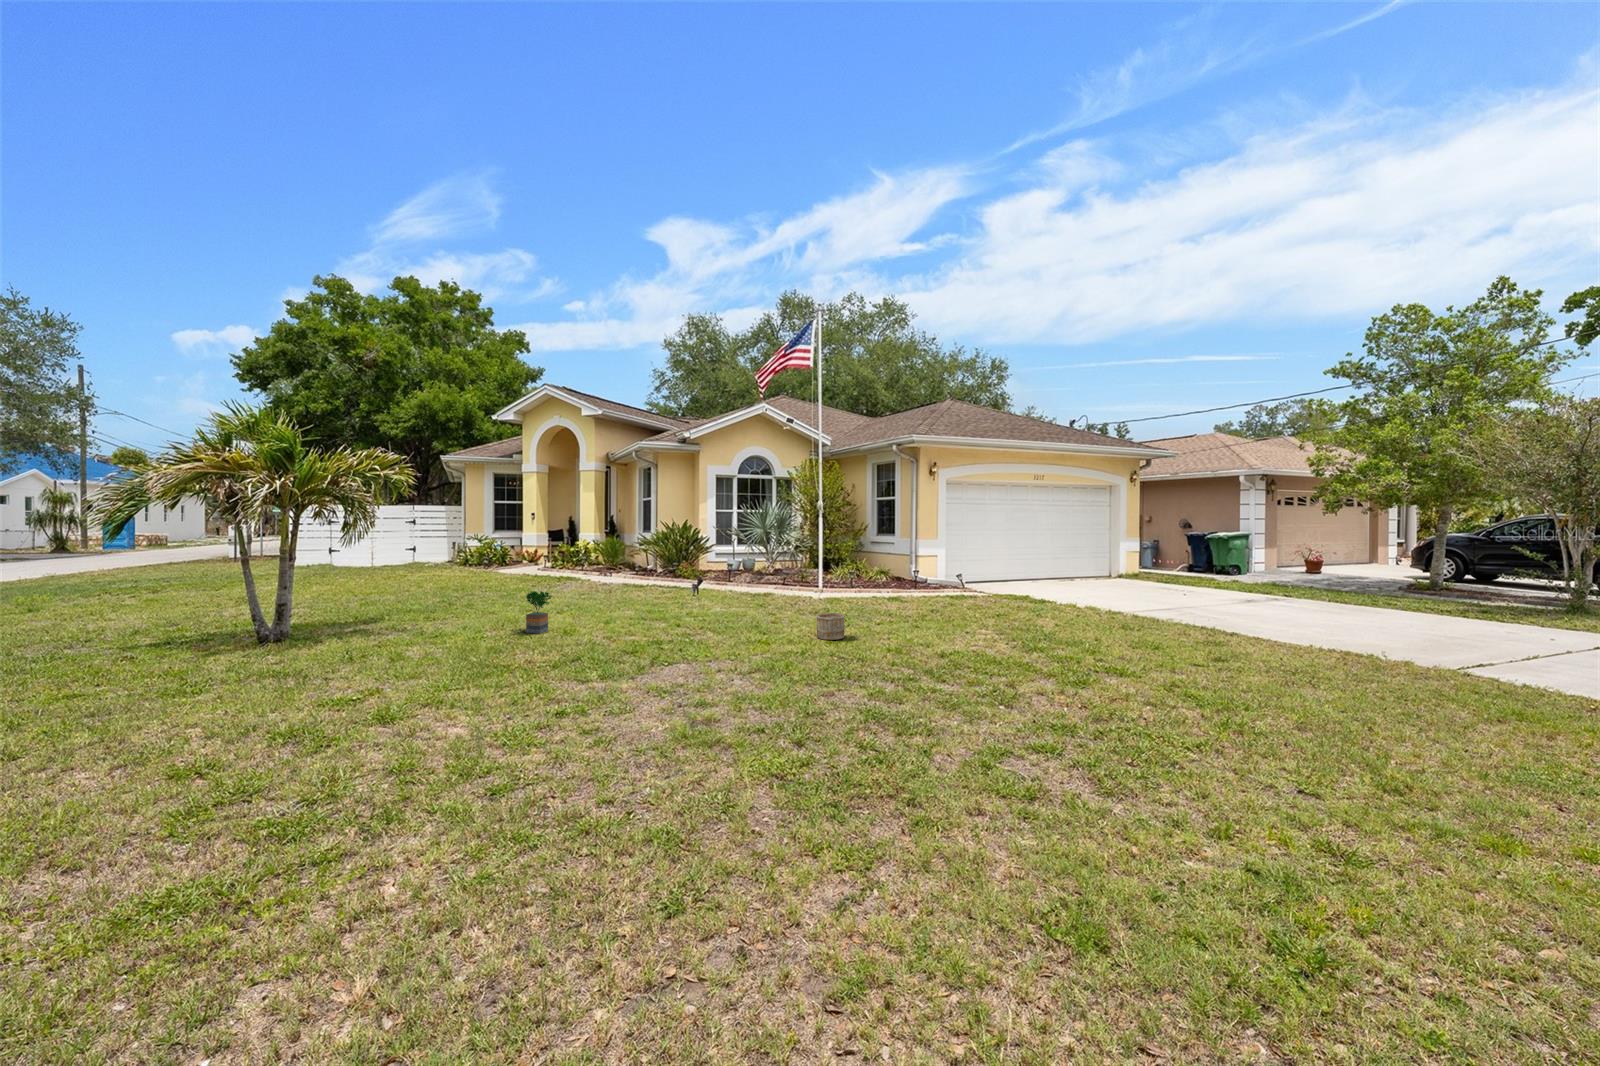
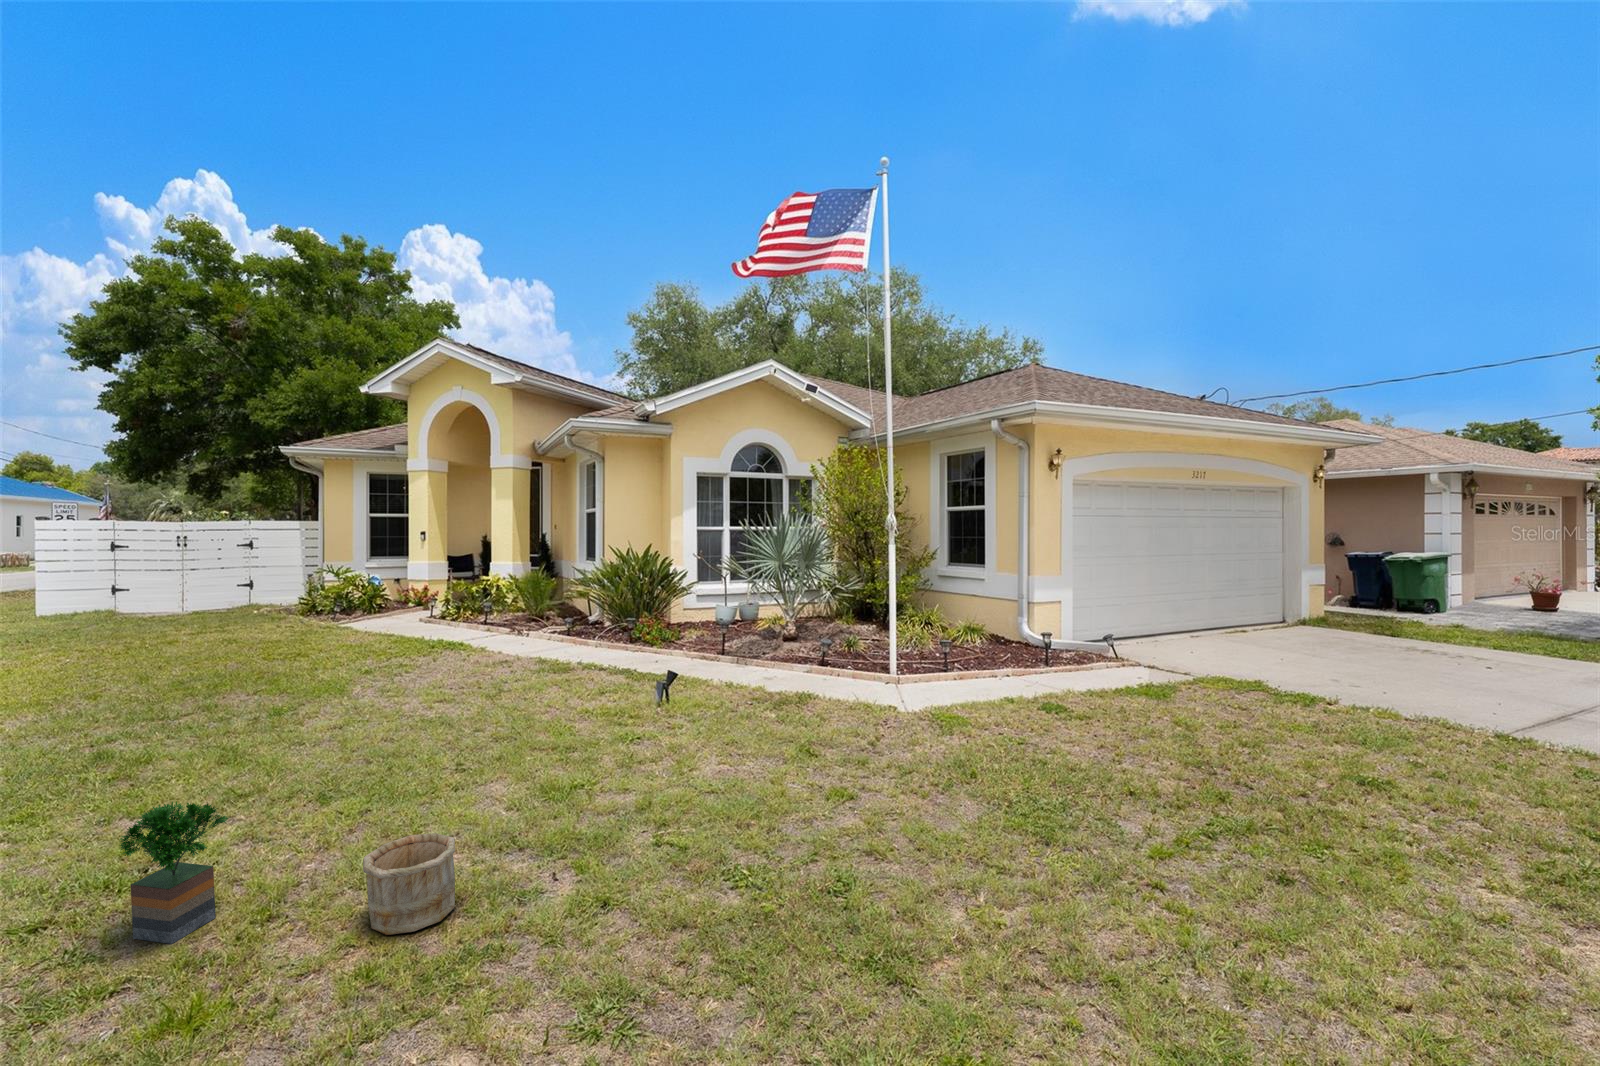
wooden bucket: present [816,613,845,640] -> present [363,833,455,935]

